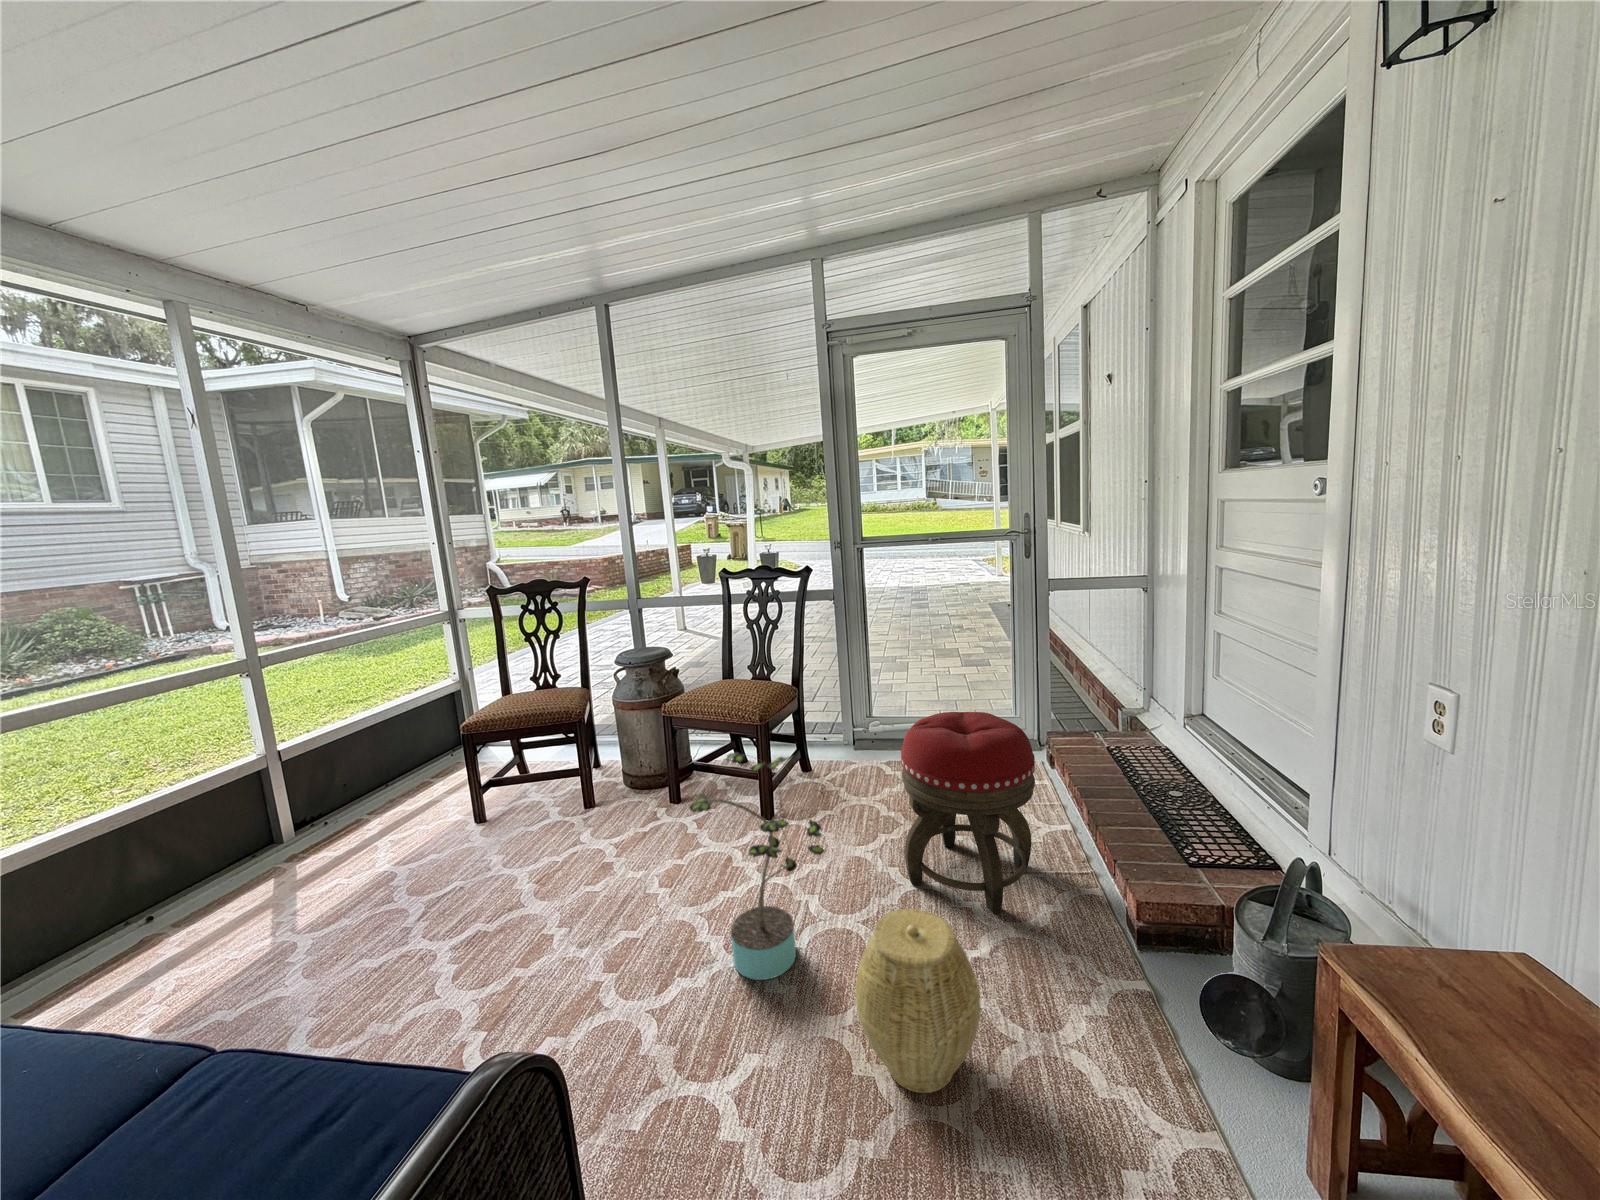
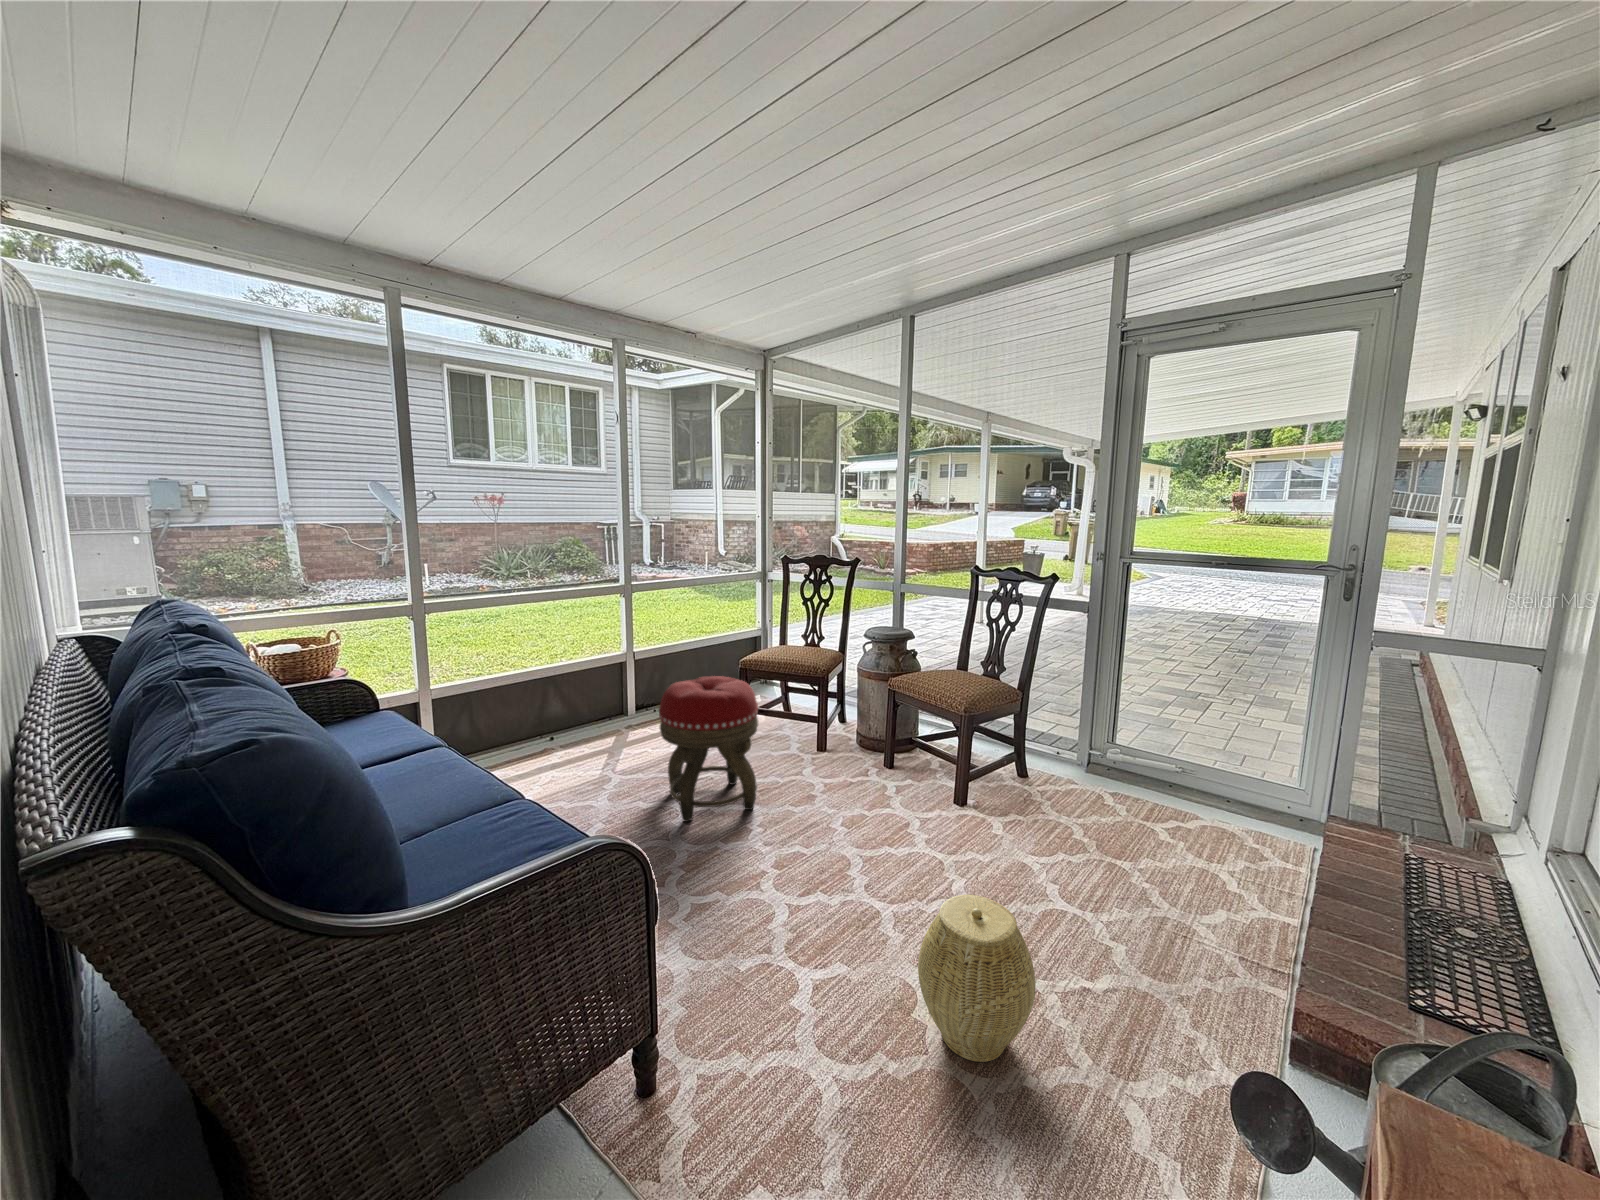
footstool: present [901,712,1035,913] -> present [659,676,759,822]
potted plant: present [689,752,825,980] -> none [839,725,949,924]

